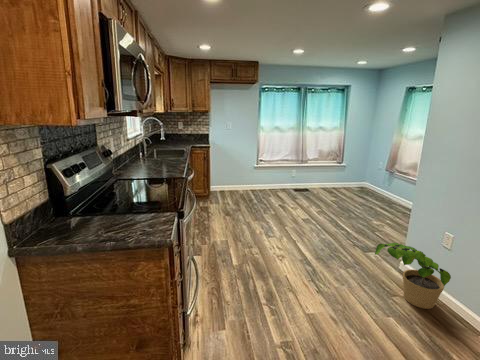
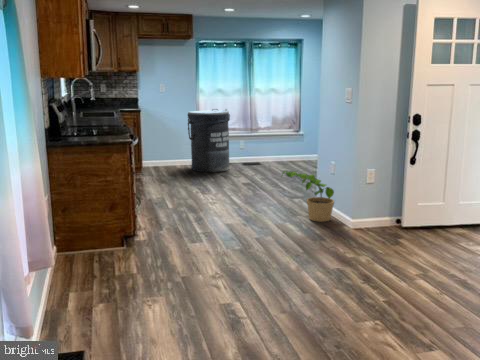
trash can: none [250,144,286,200] -> present [188,109,230,172]

